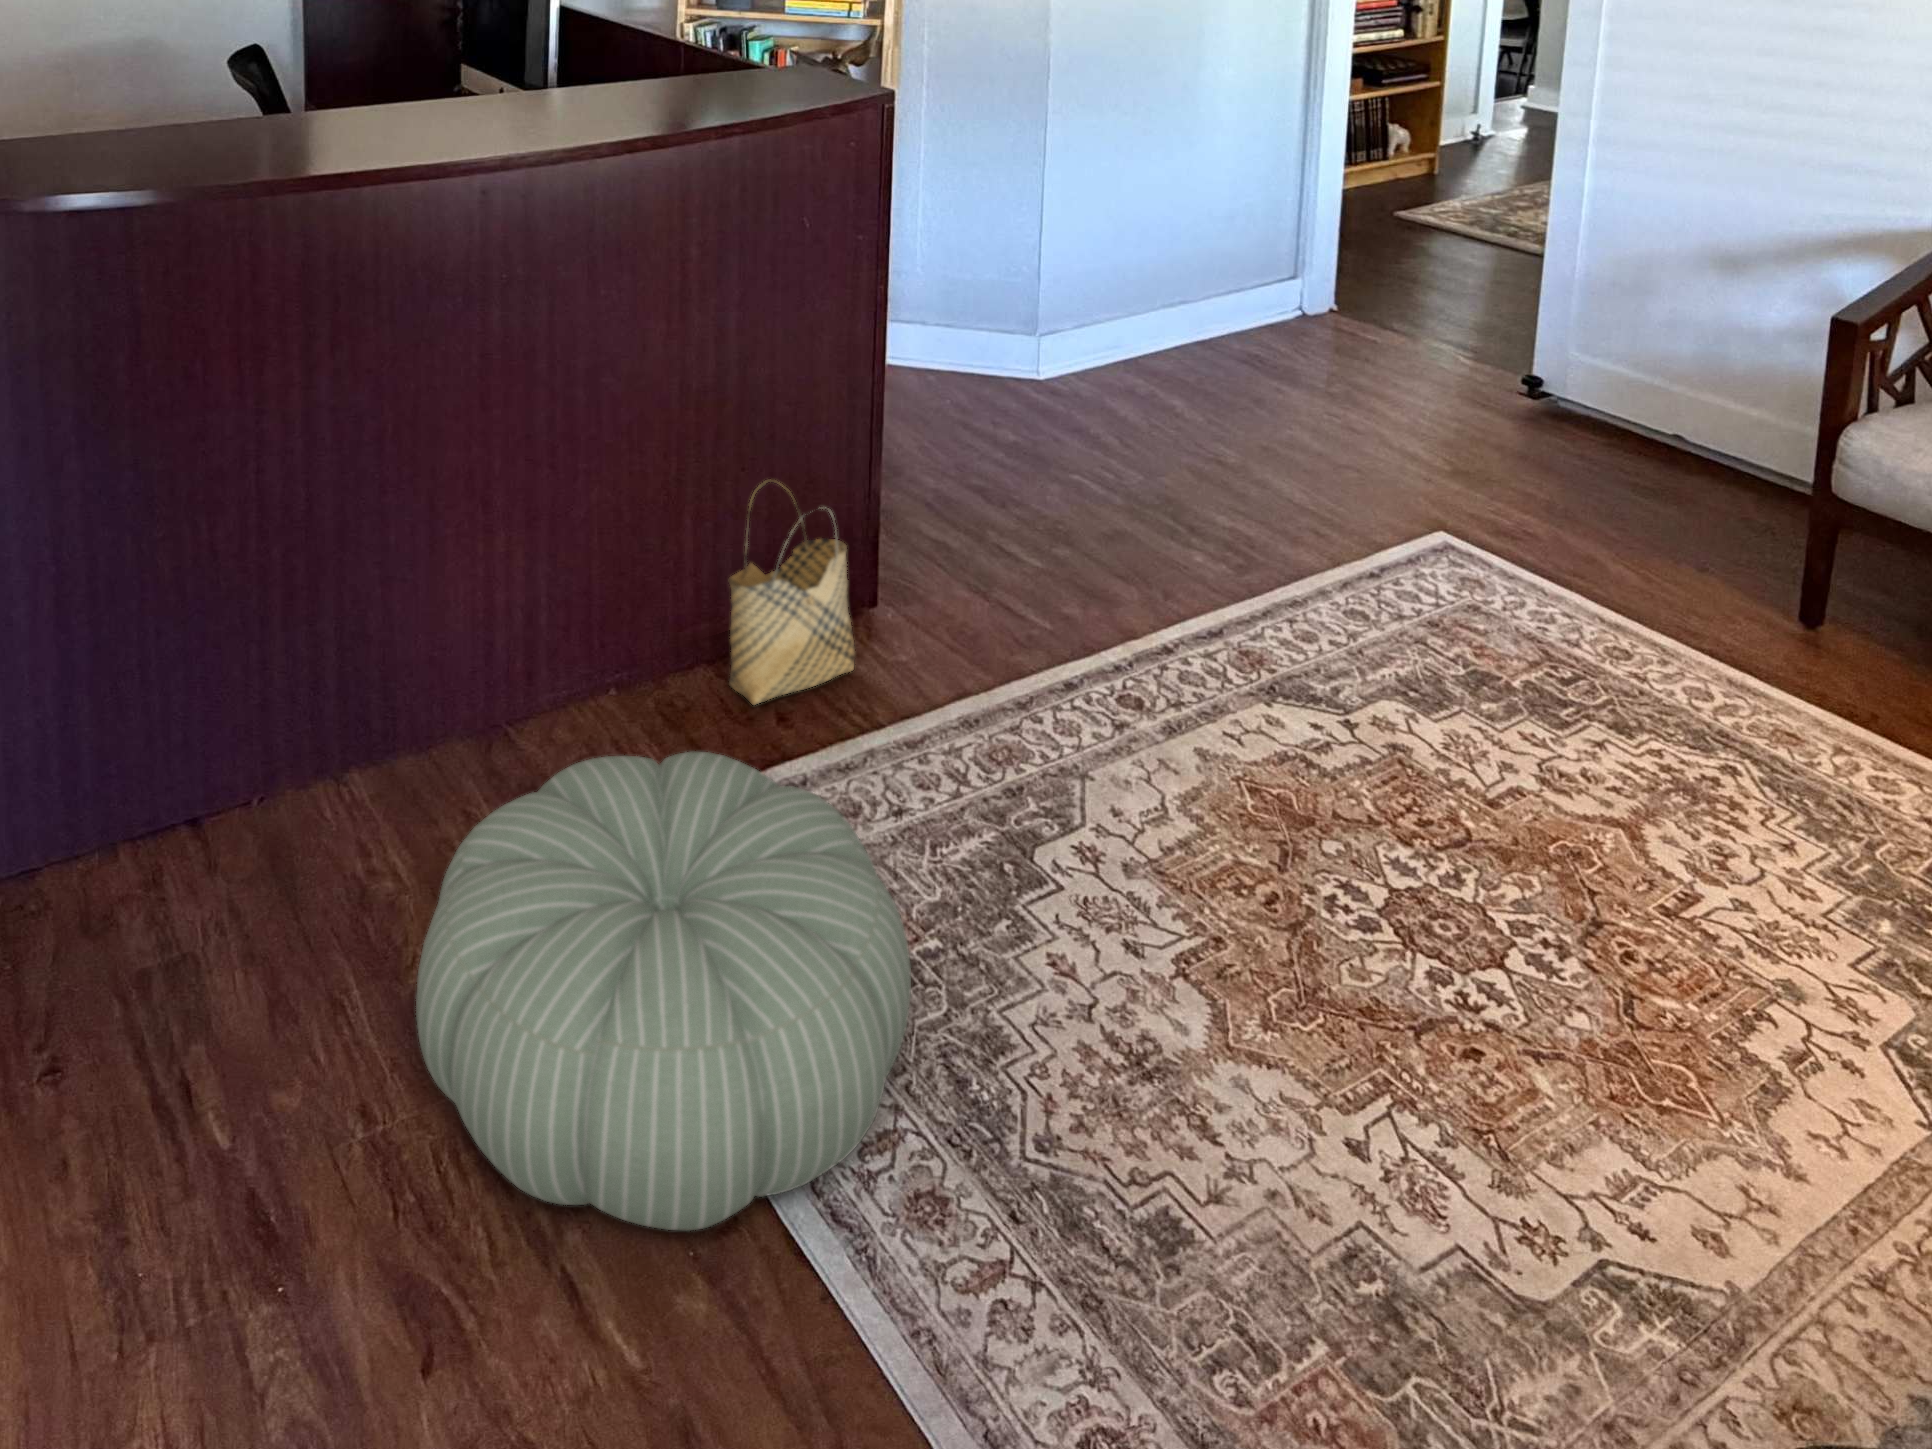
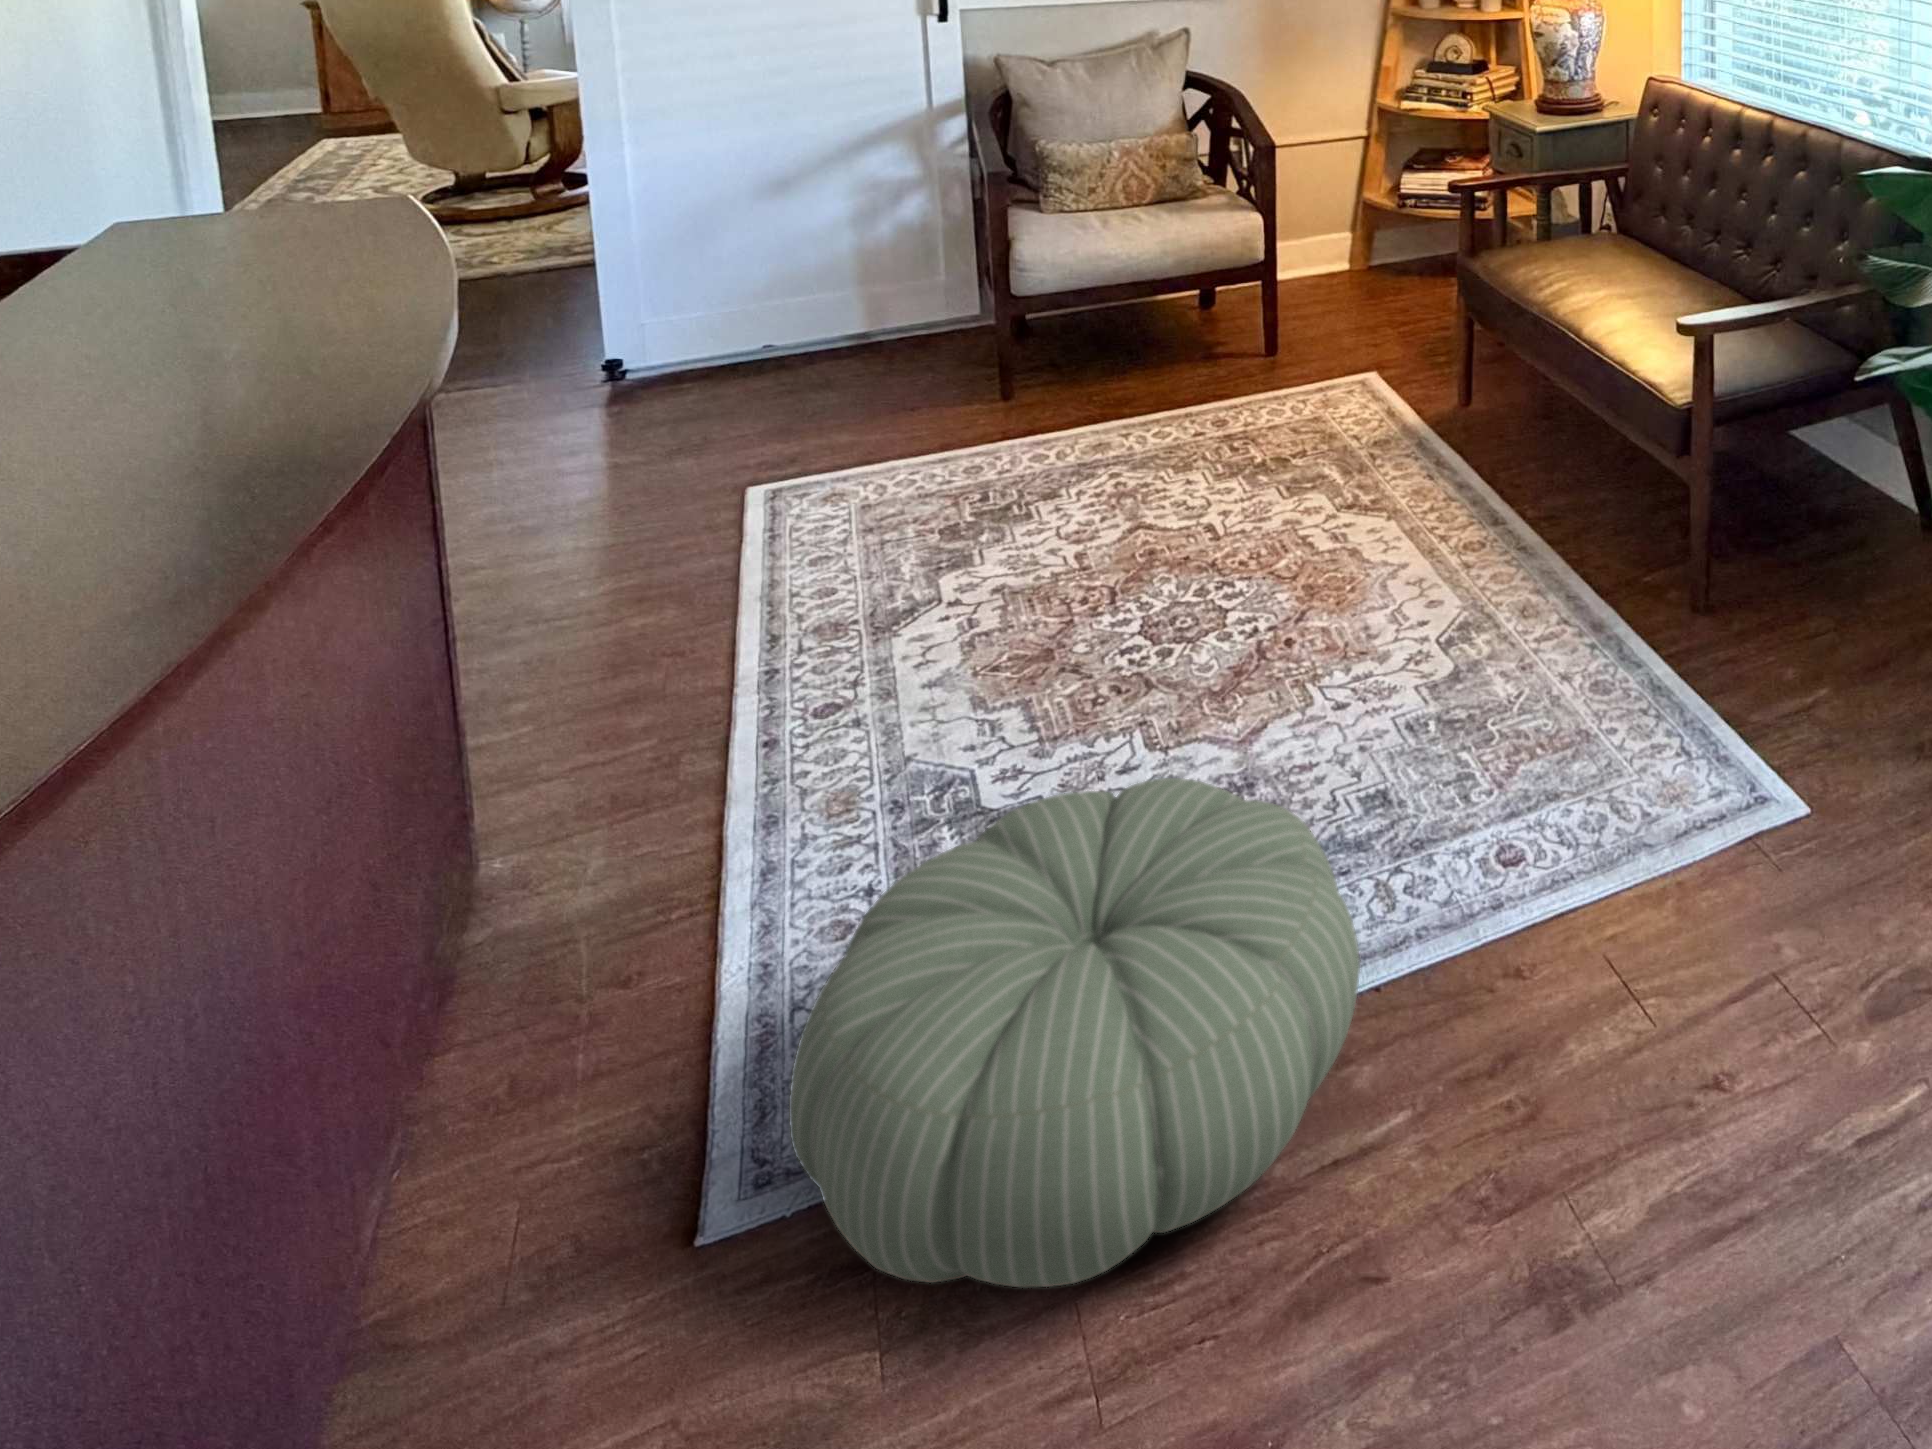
woven basket: present [728,480,855,705] -> none [432,701,594,1032]

